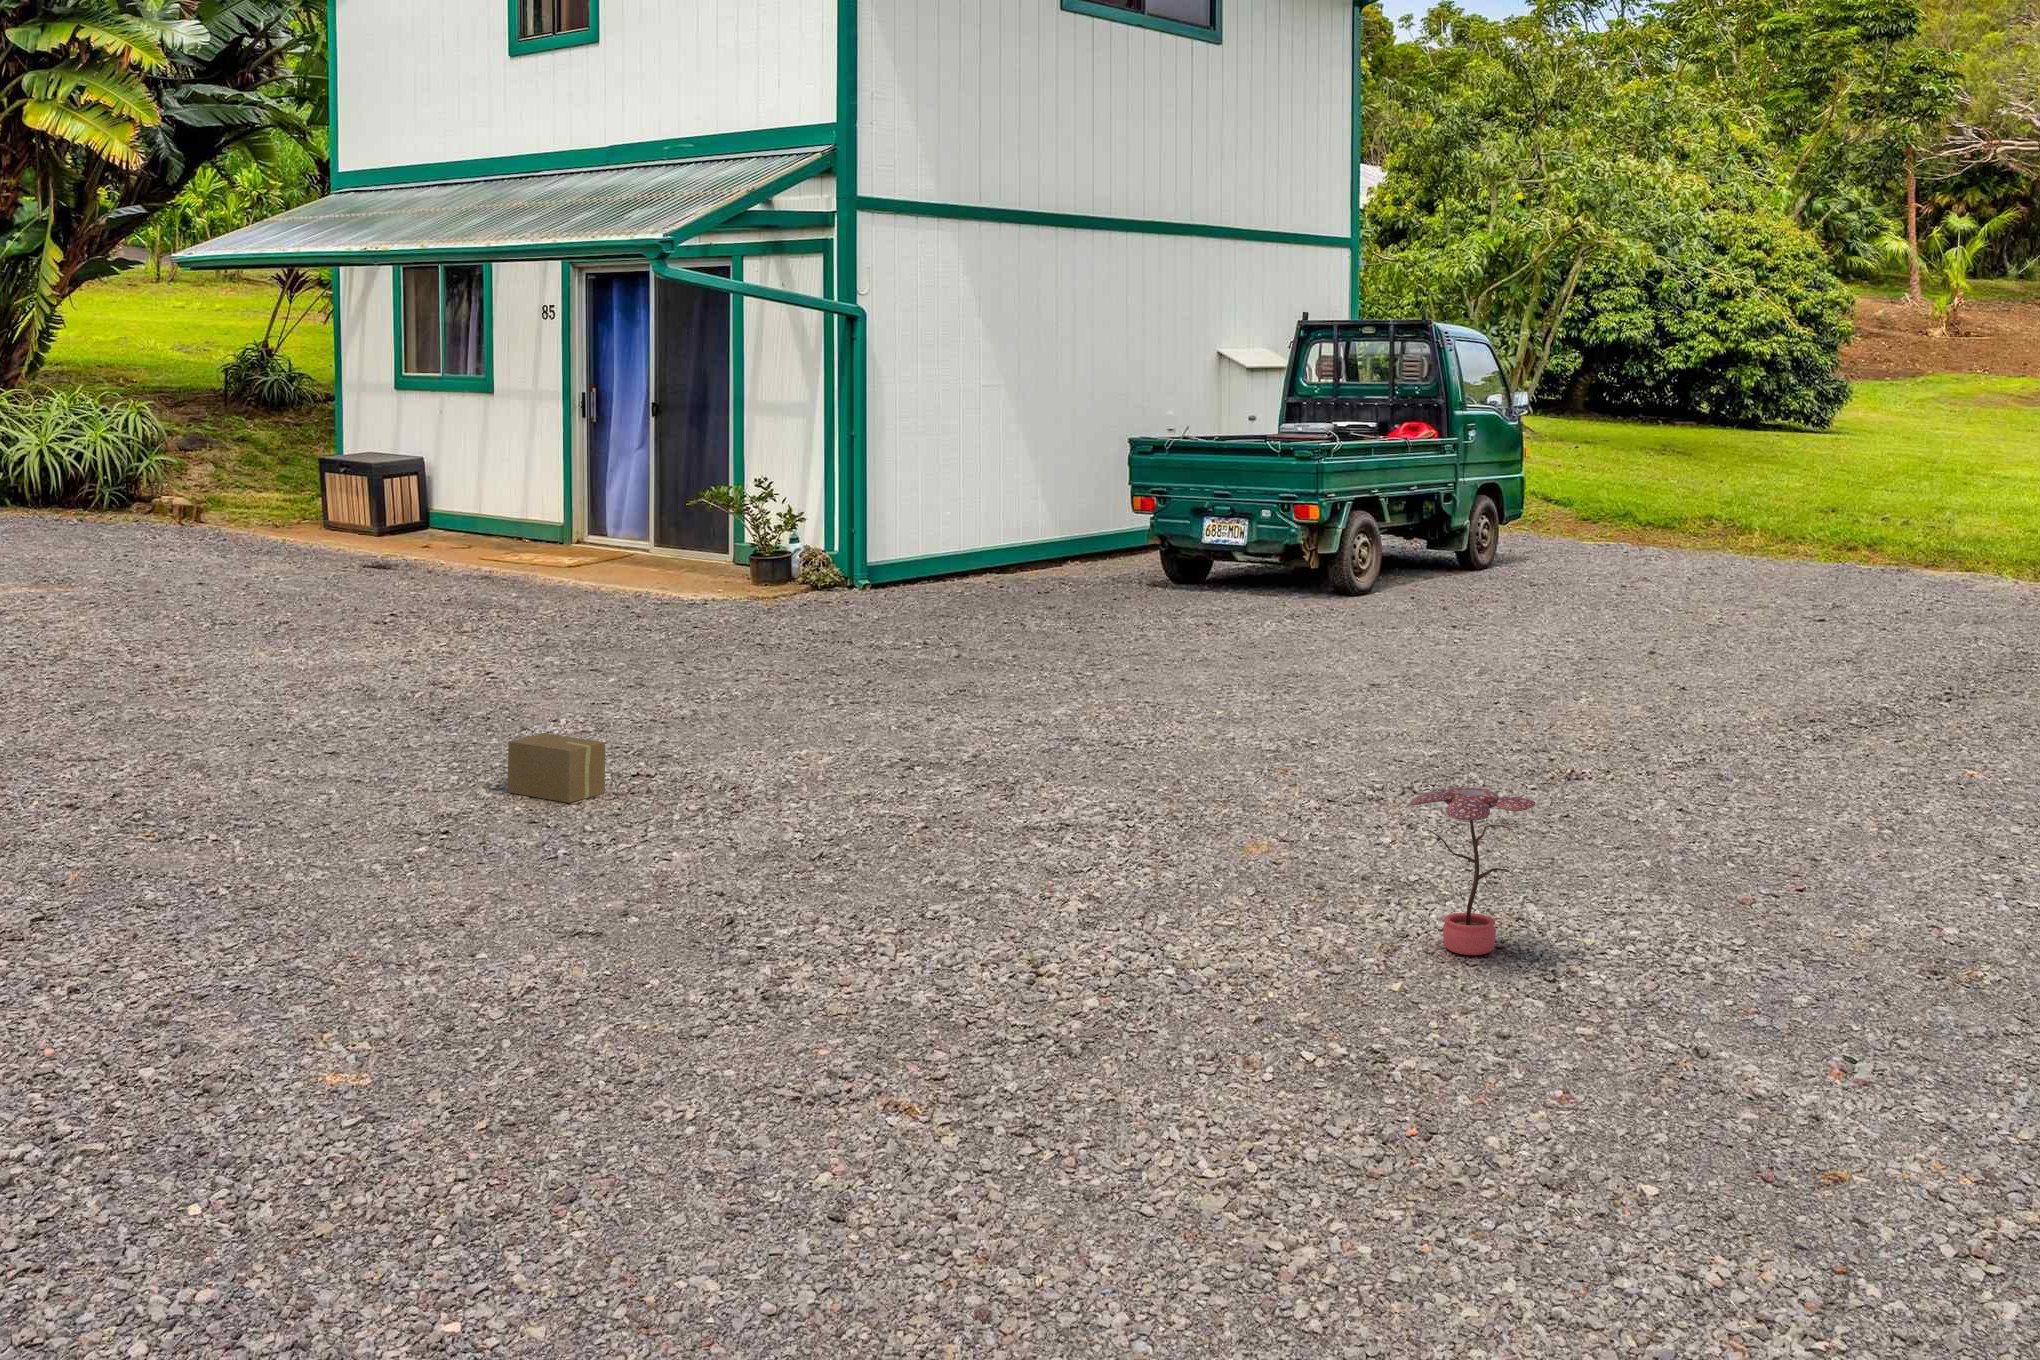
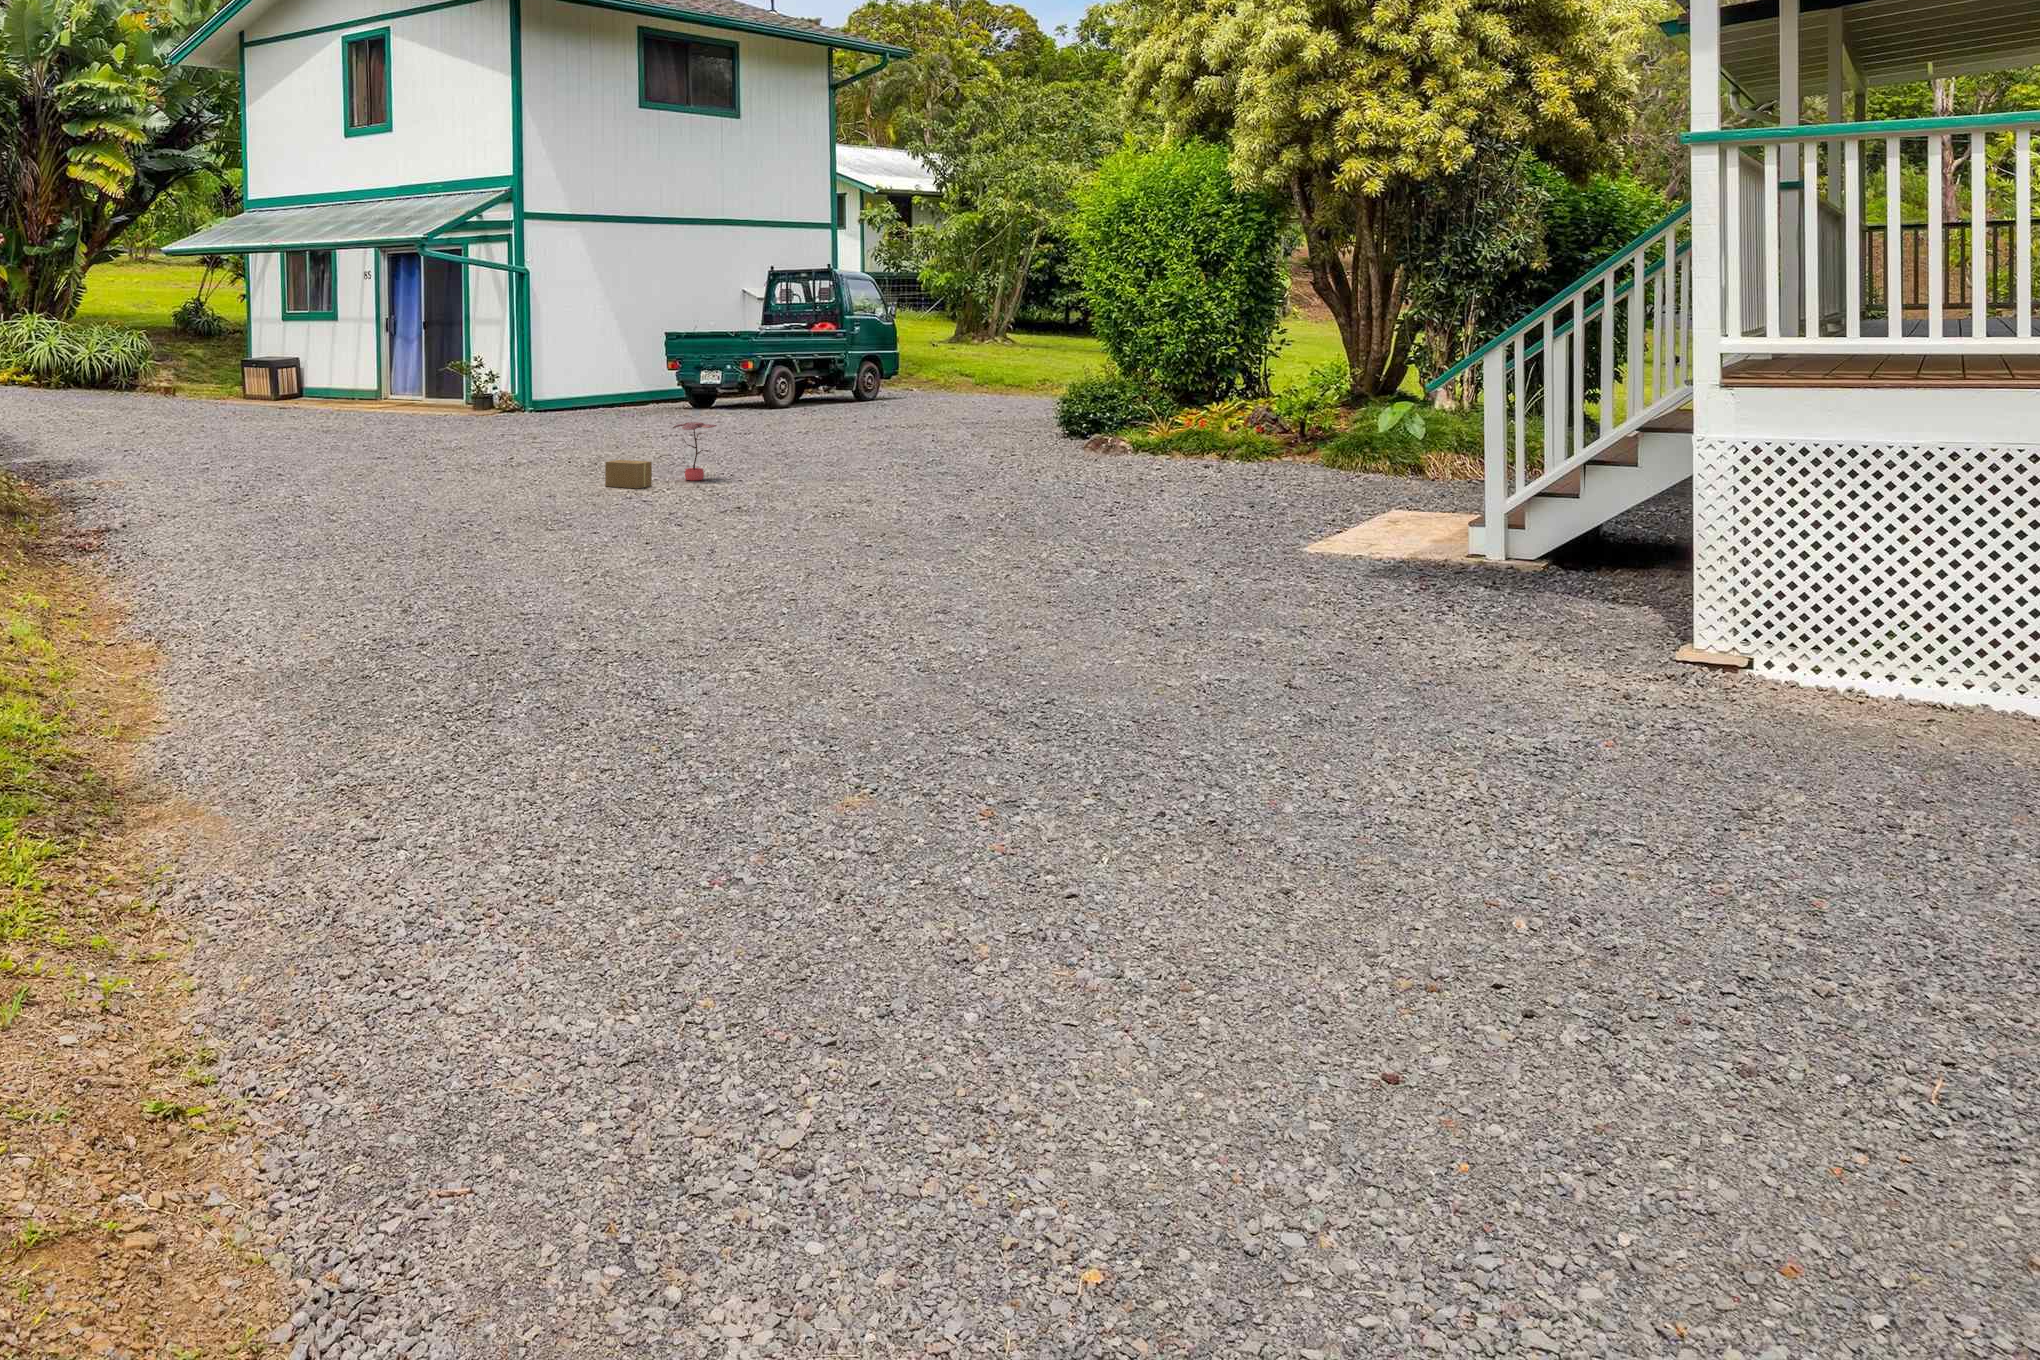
cardboard box: present [508,733,605,803] -> present [605,460,652,489]

